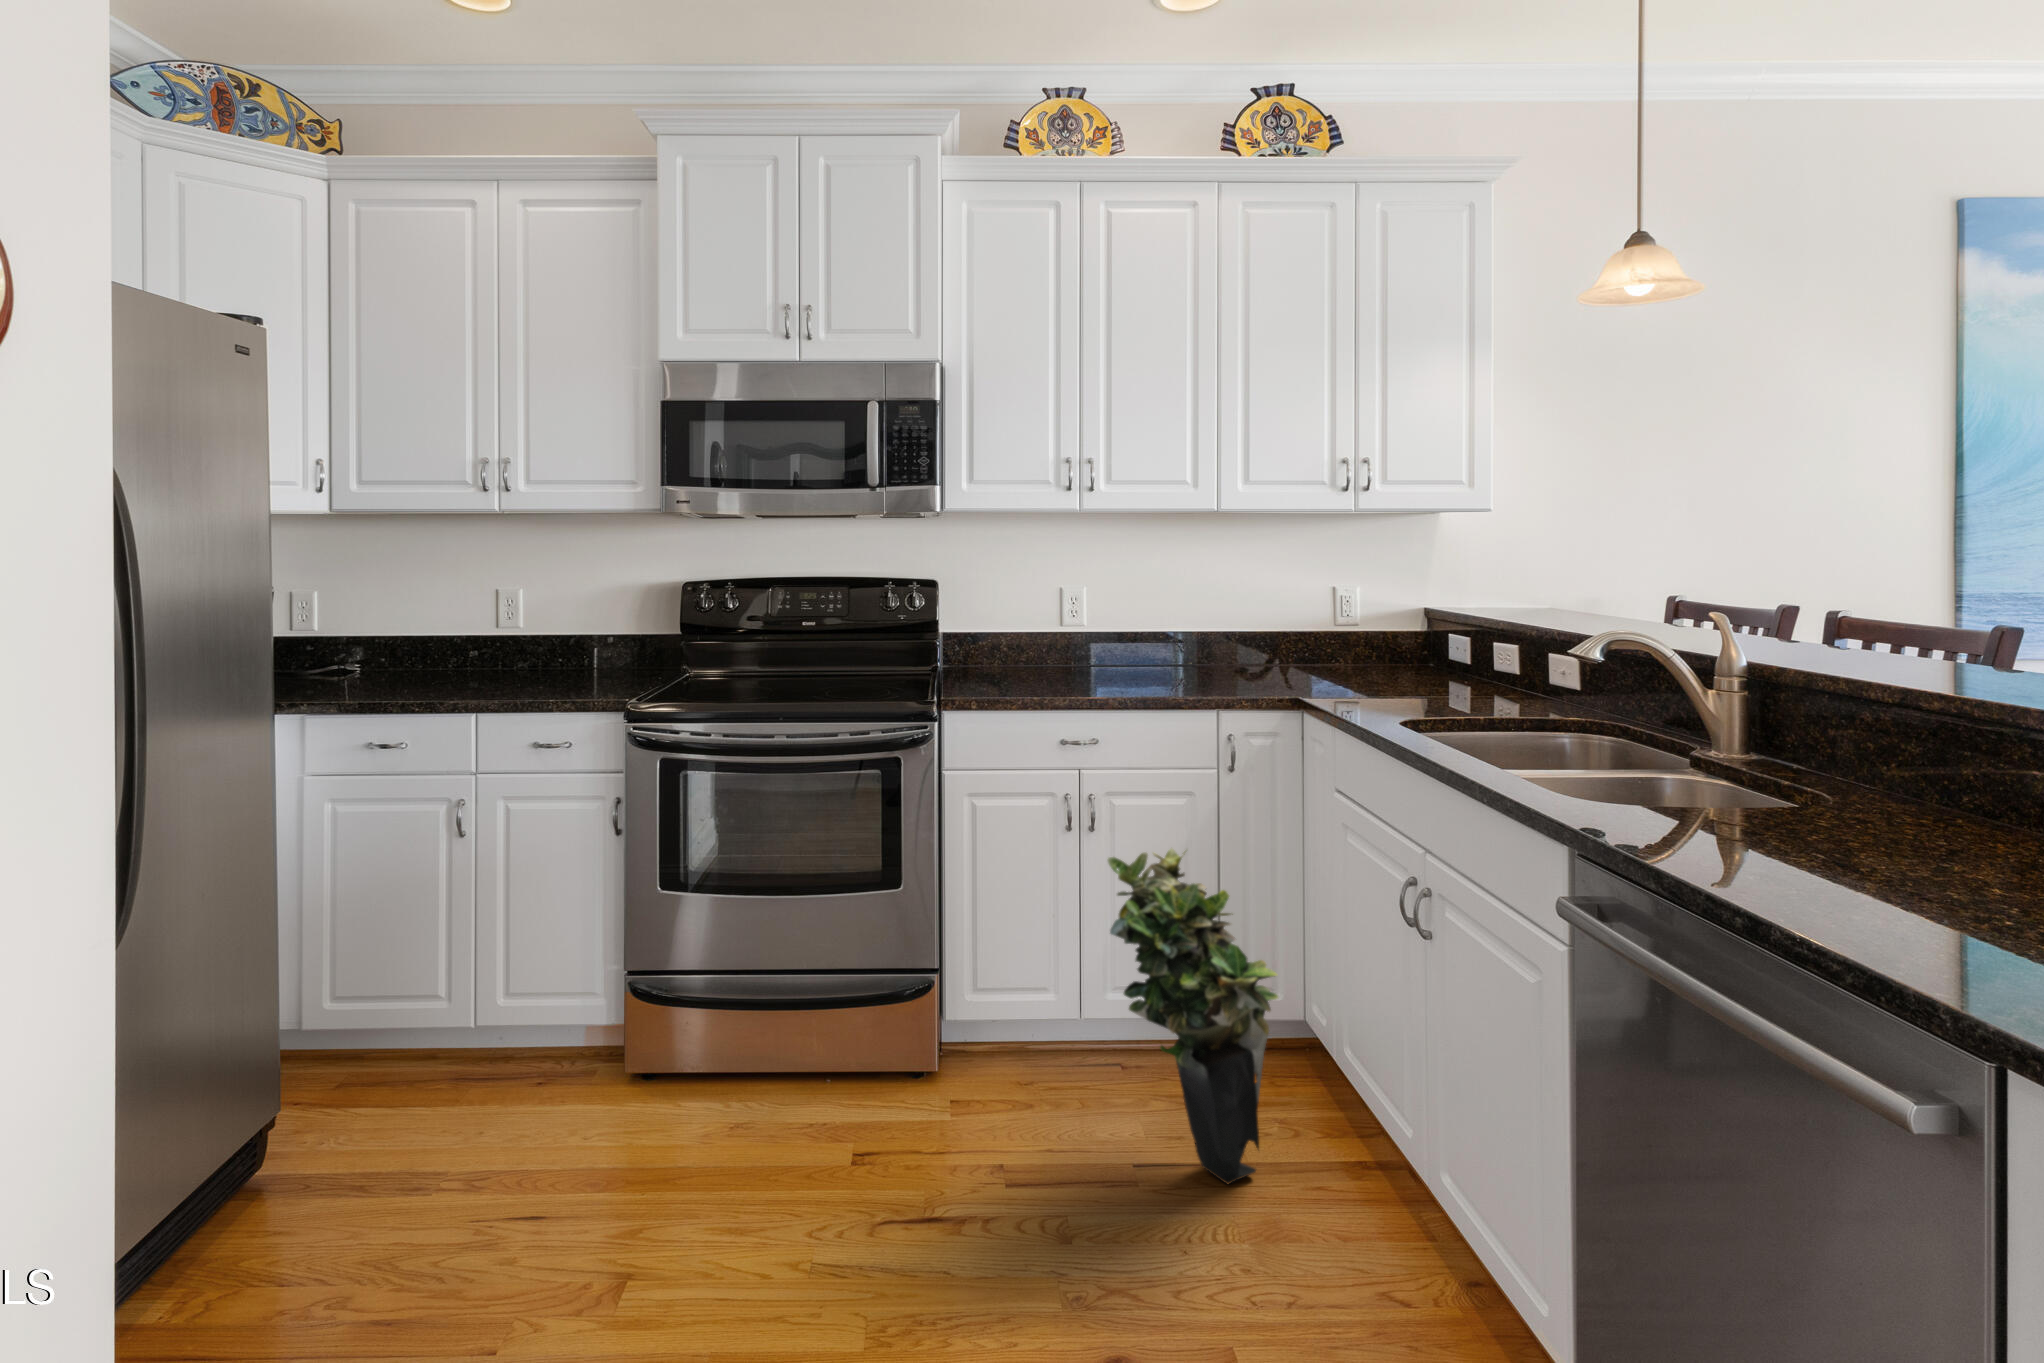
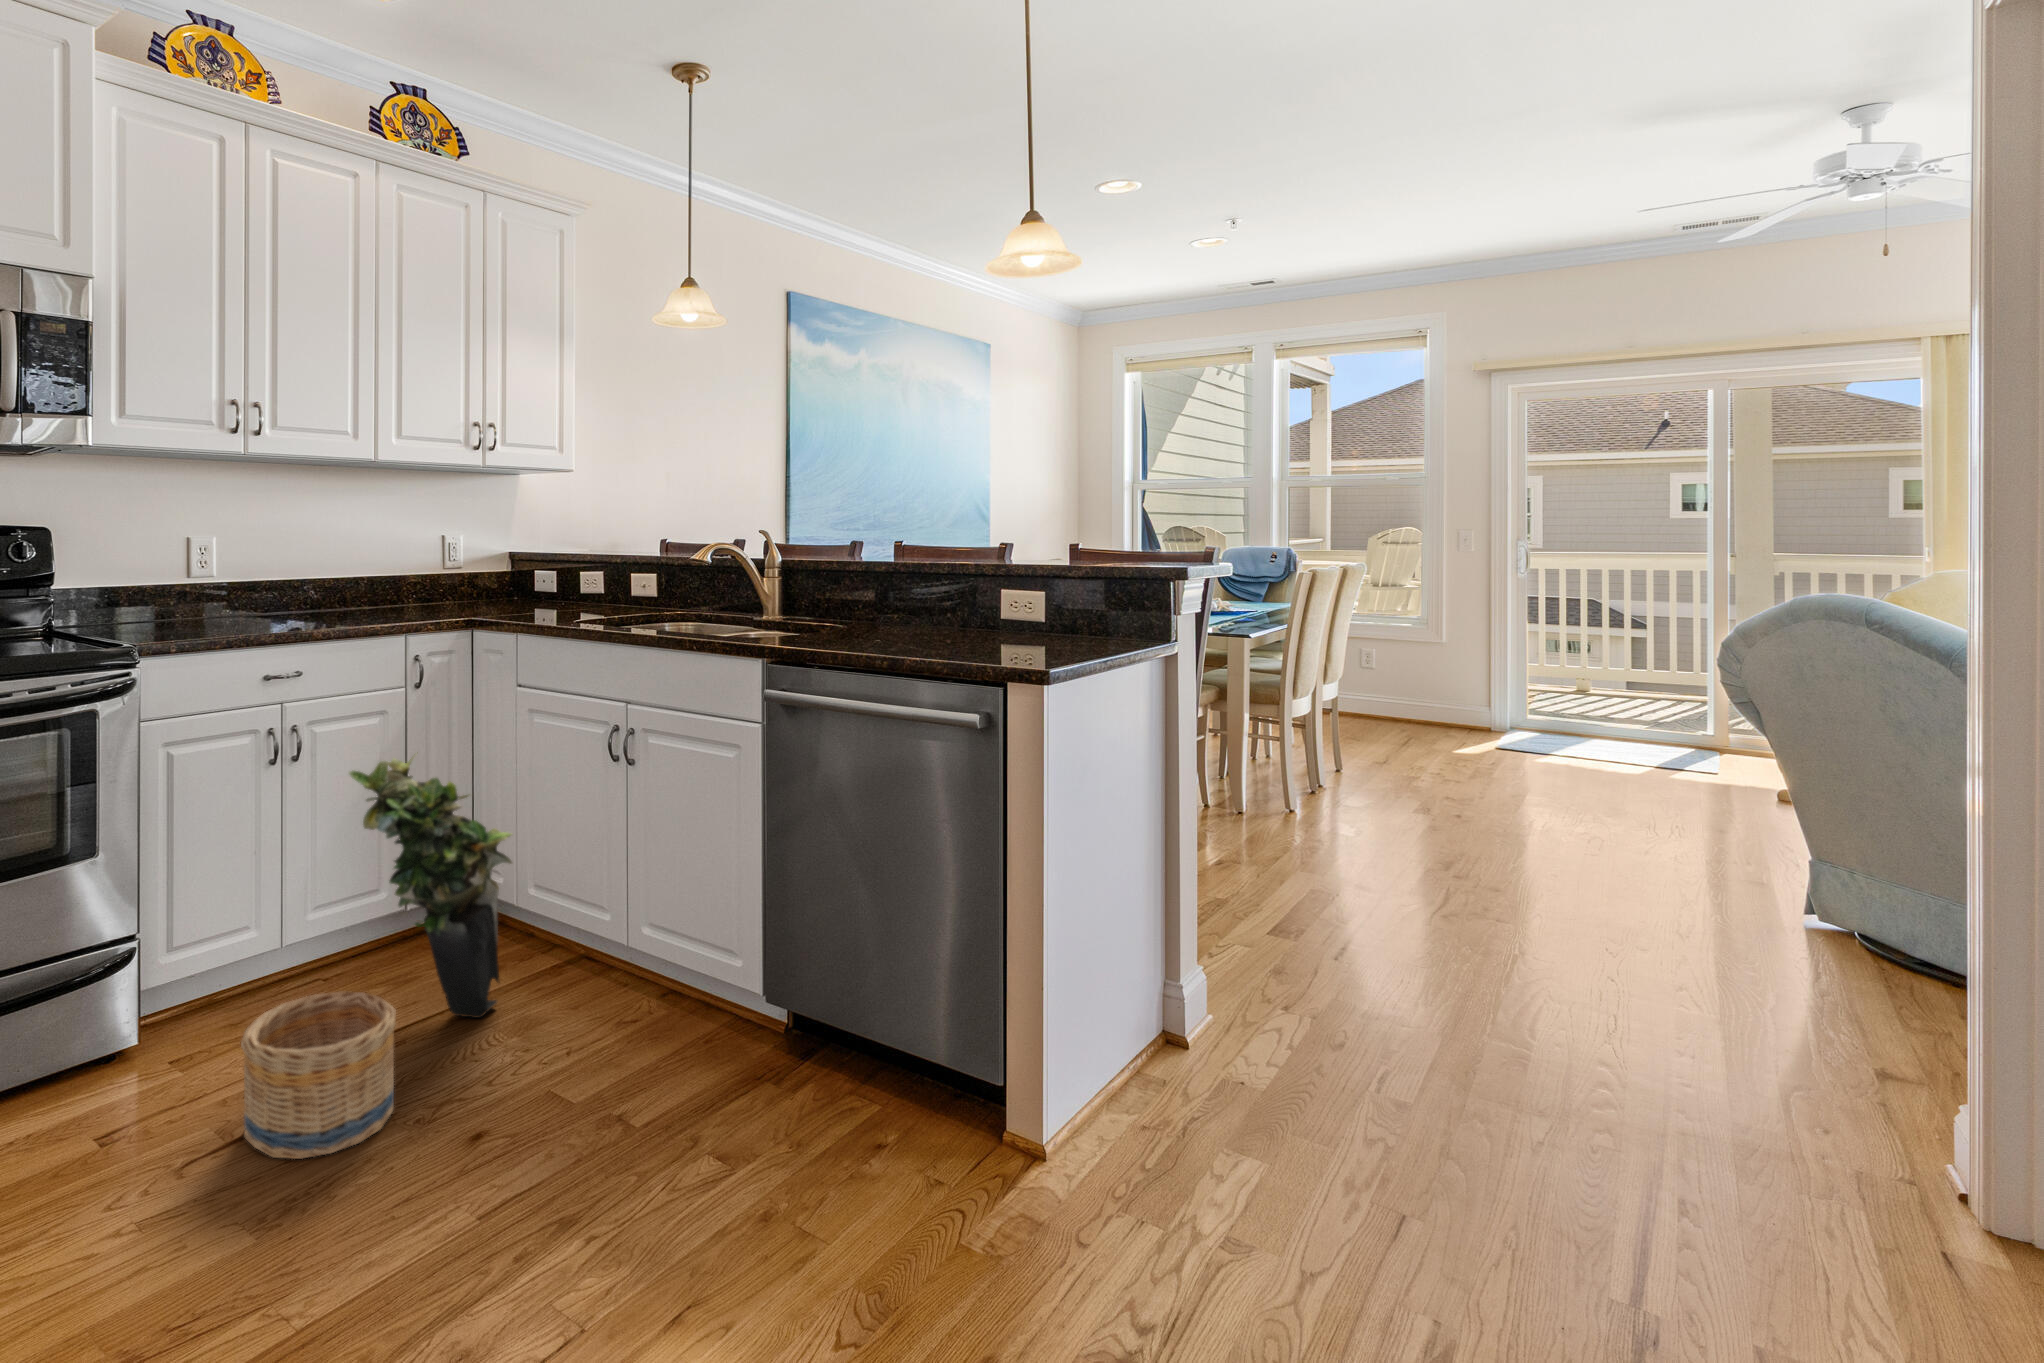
basket: none [924,1093,1075,1285] -> present [241,991,396,1159]

